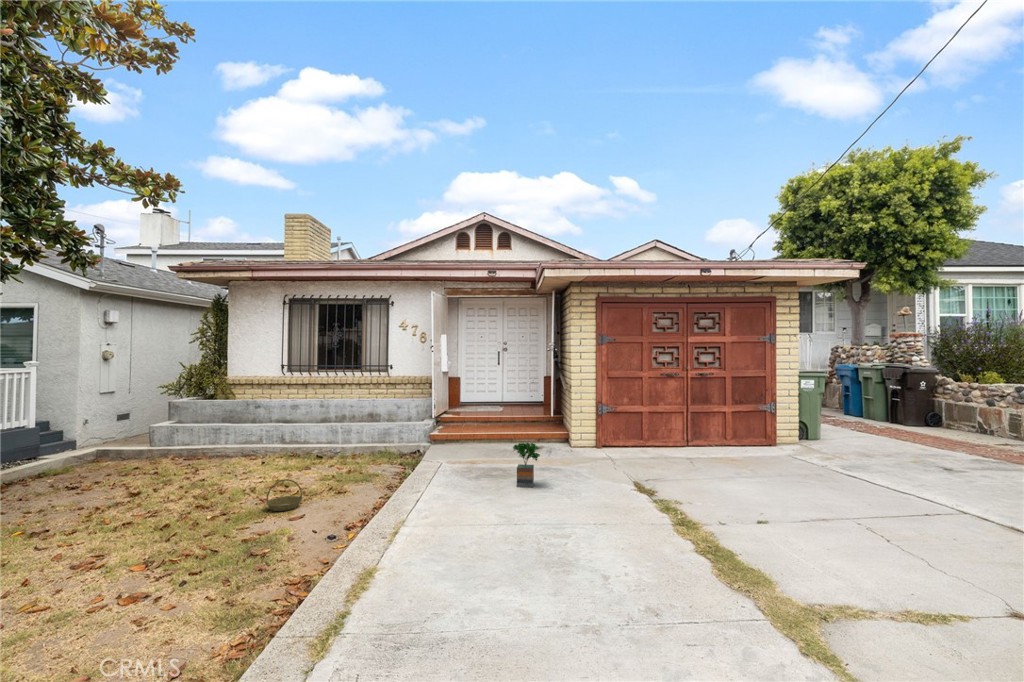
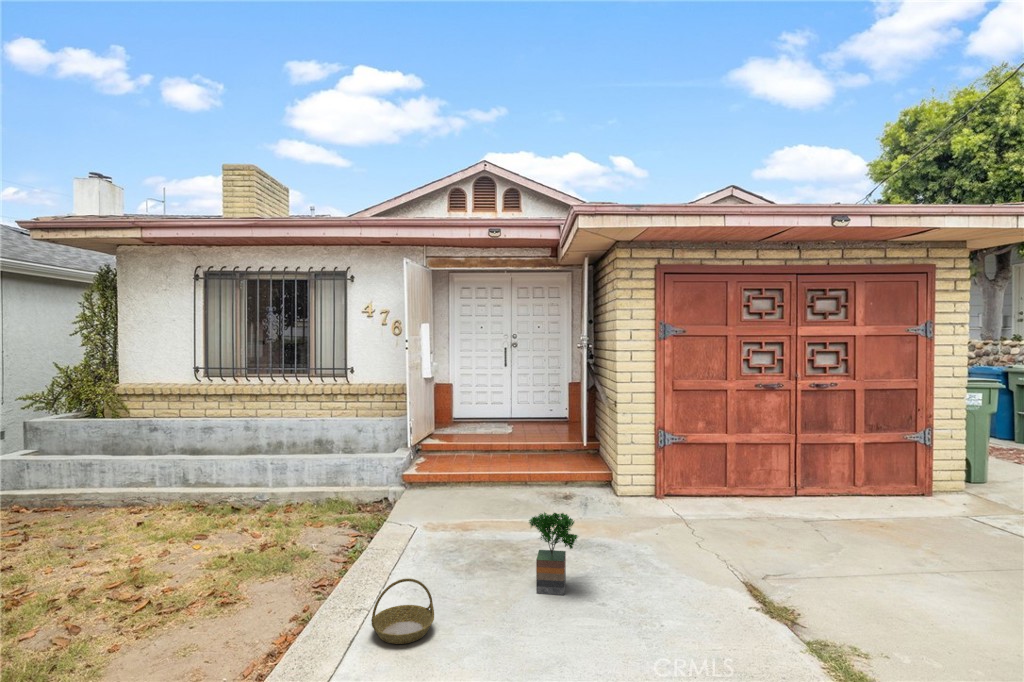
basket: present [266,479,302,511] -> present [371,579,434,644]

